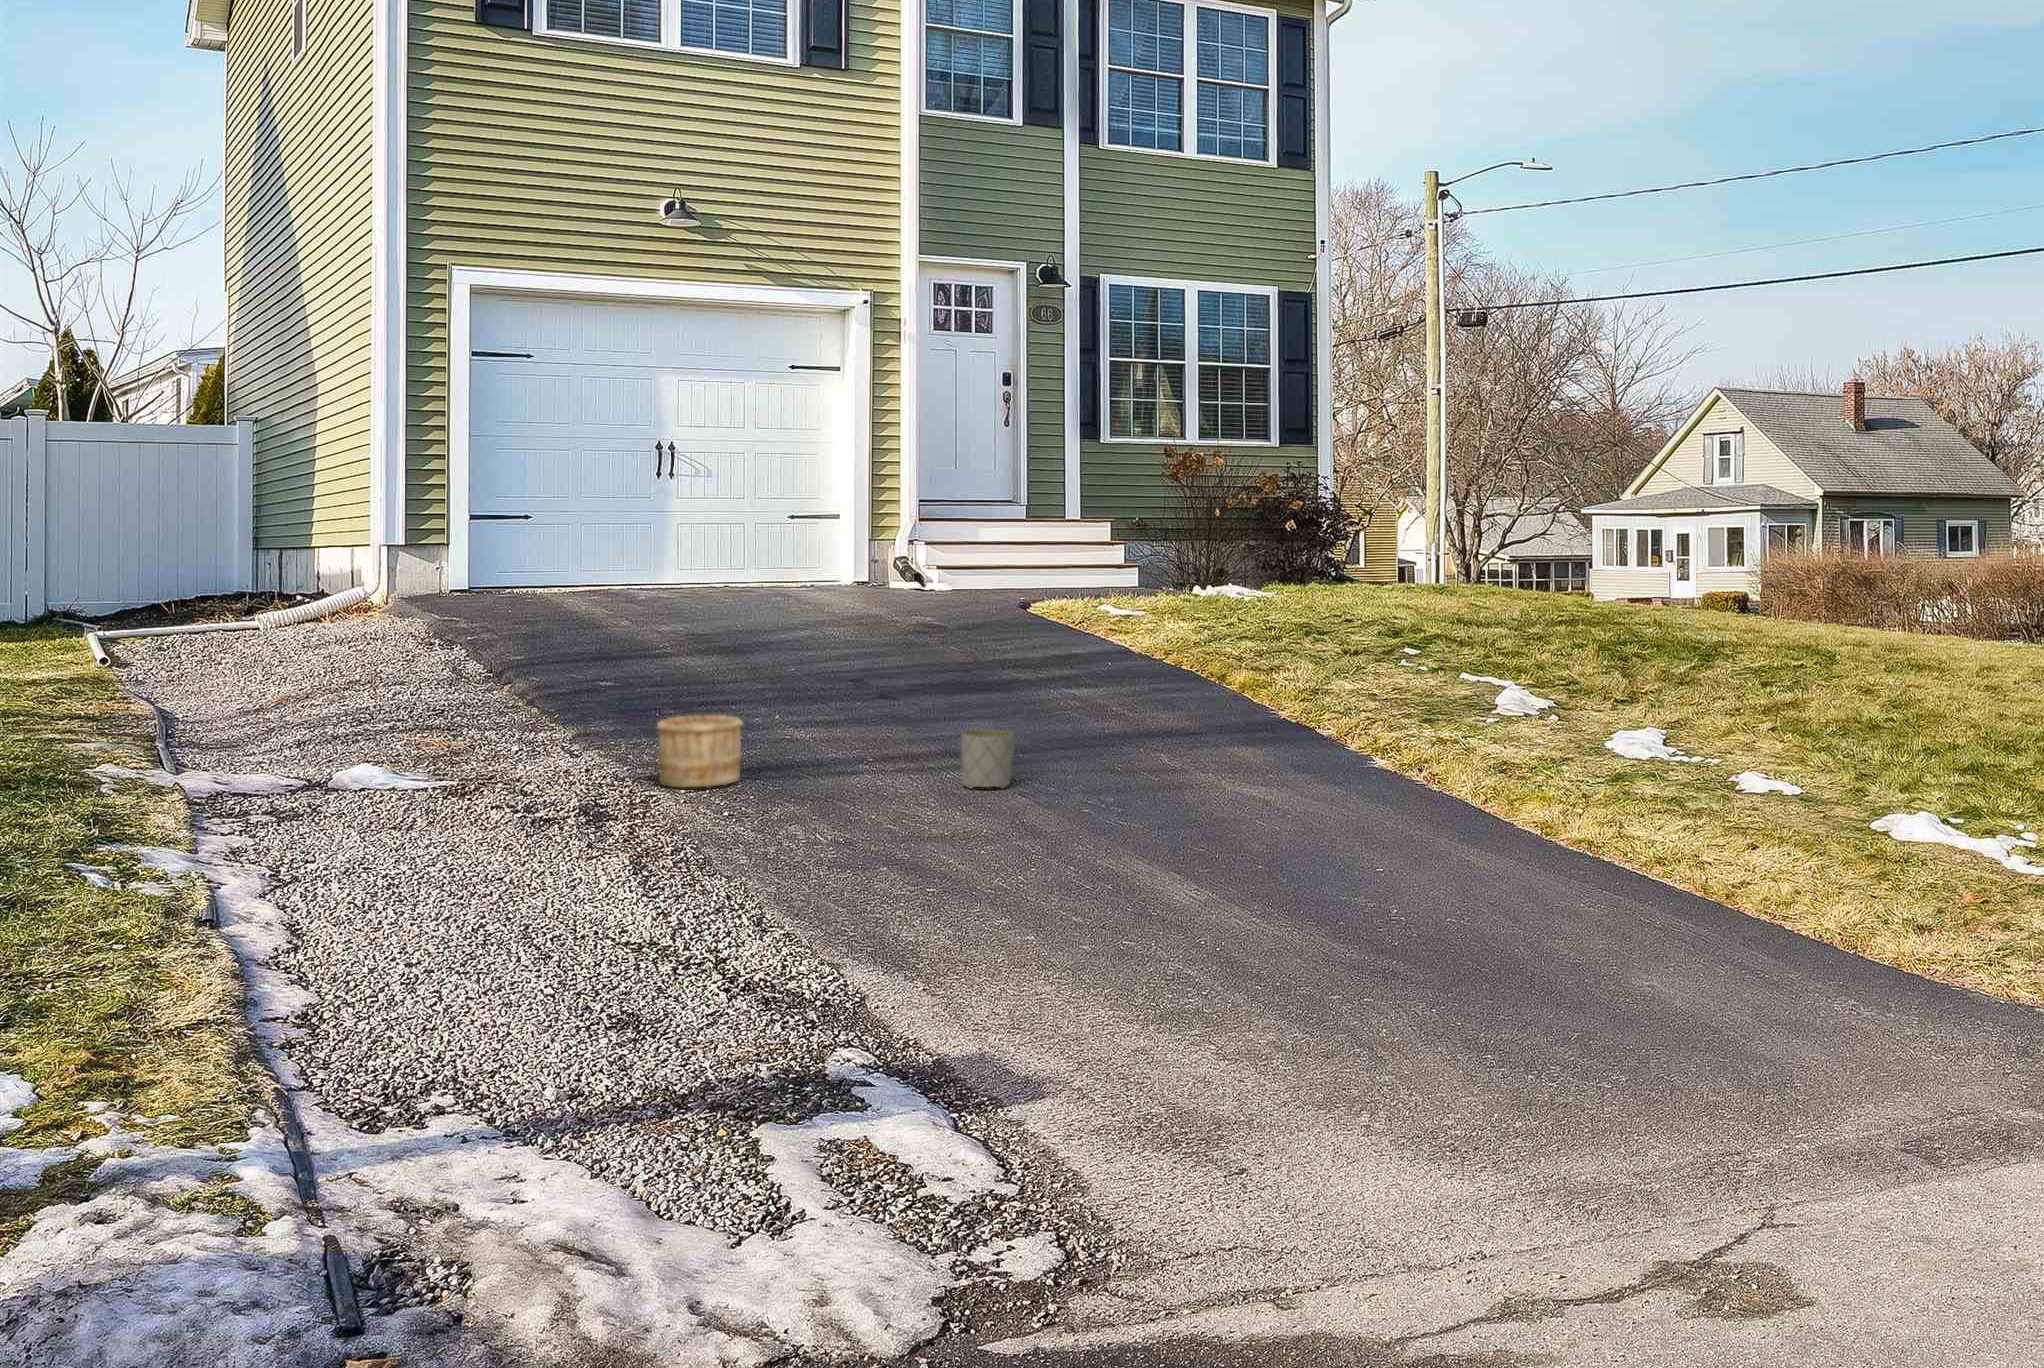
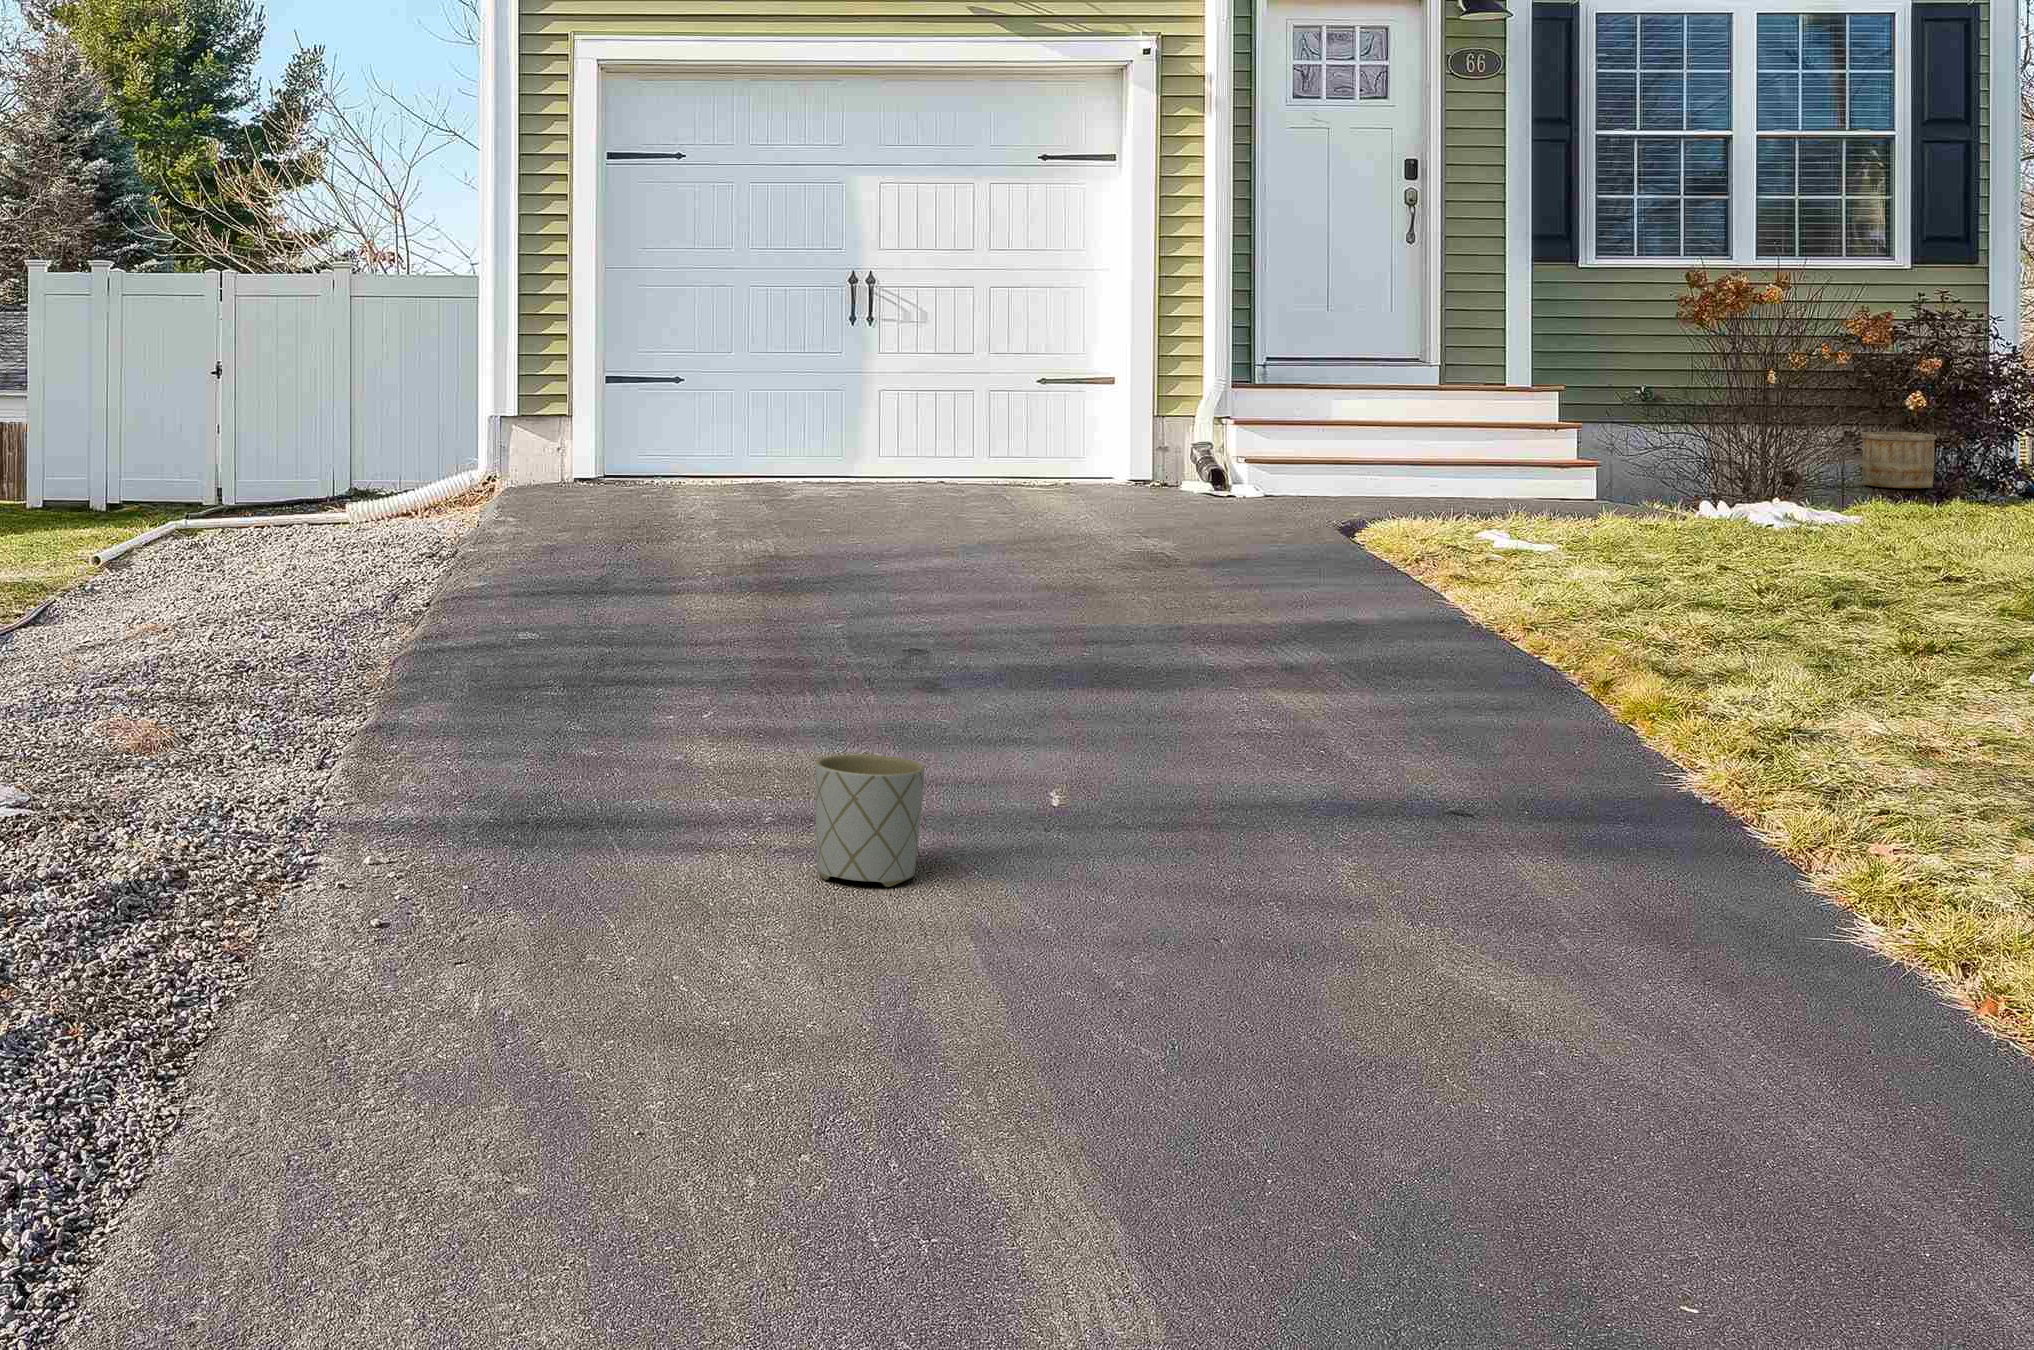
wooden bucket: present [657,715,743,787] -> present [1861,432,1937,488]

